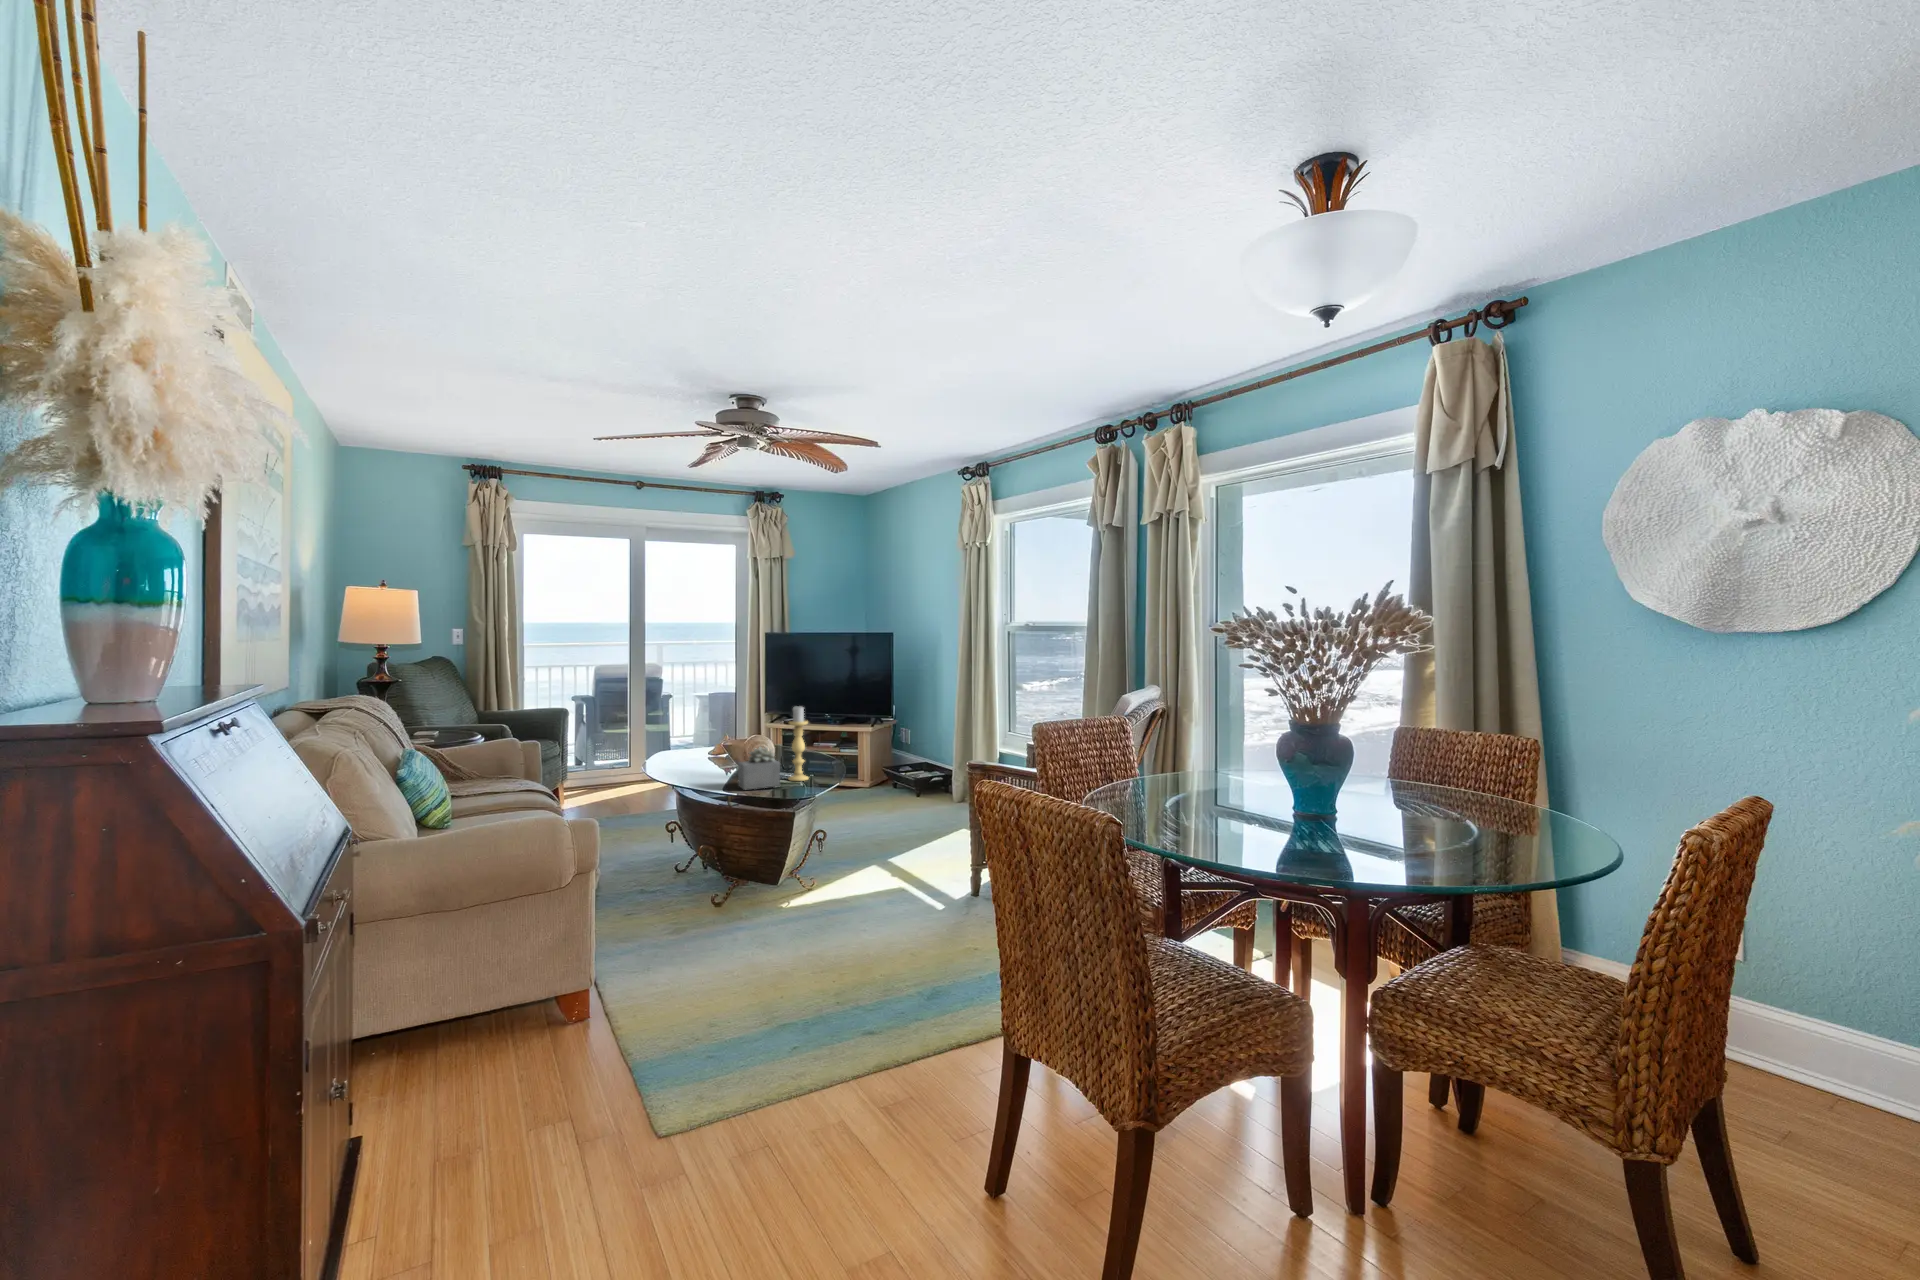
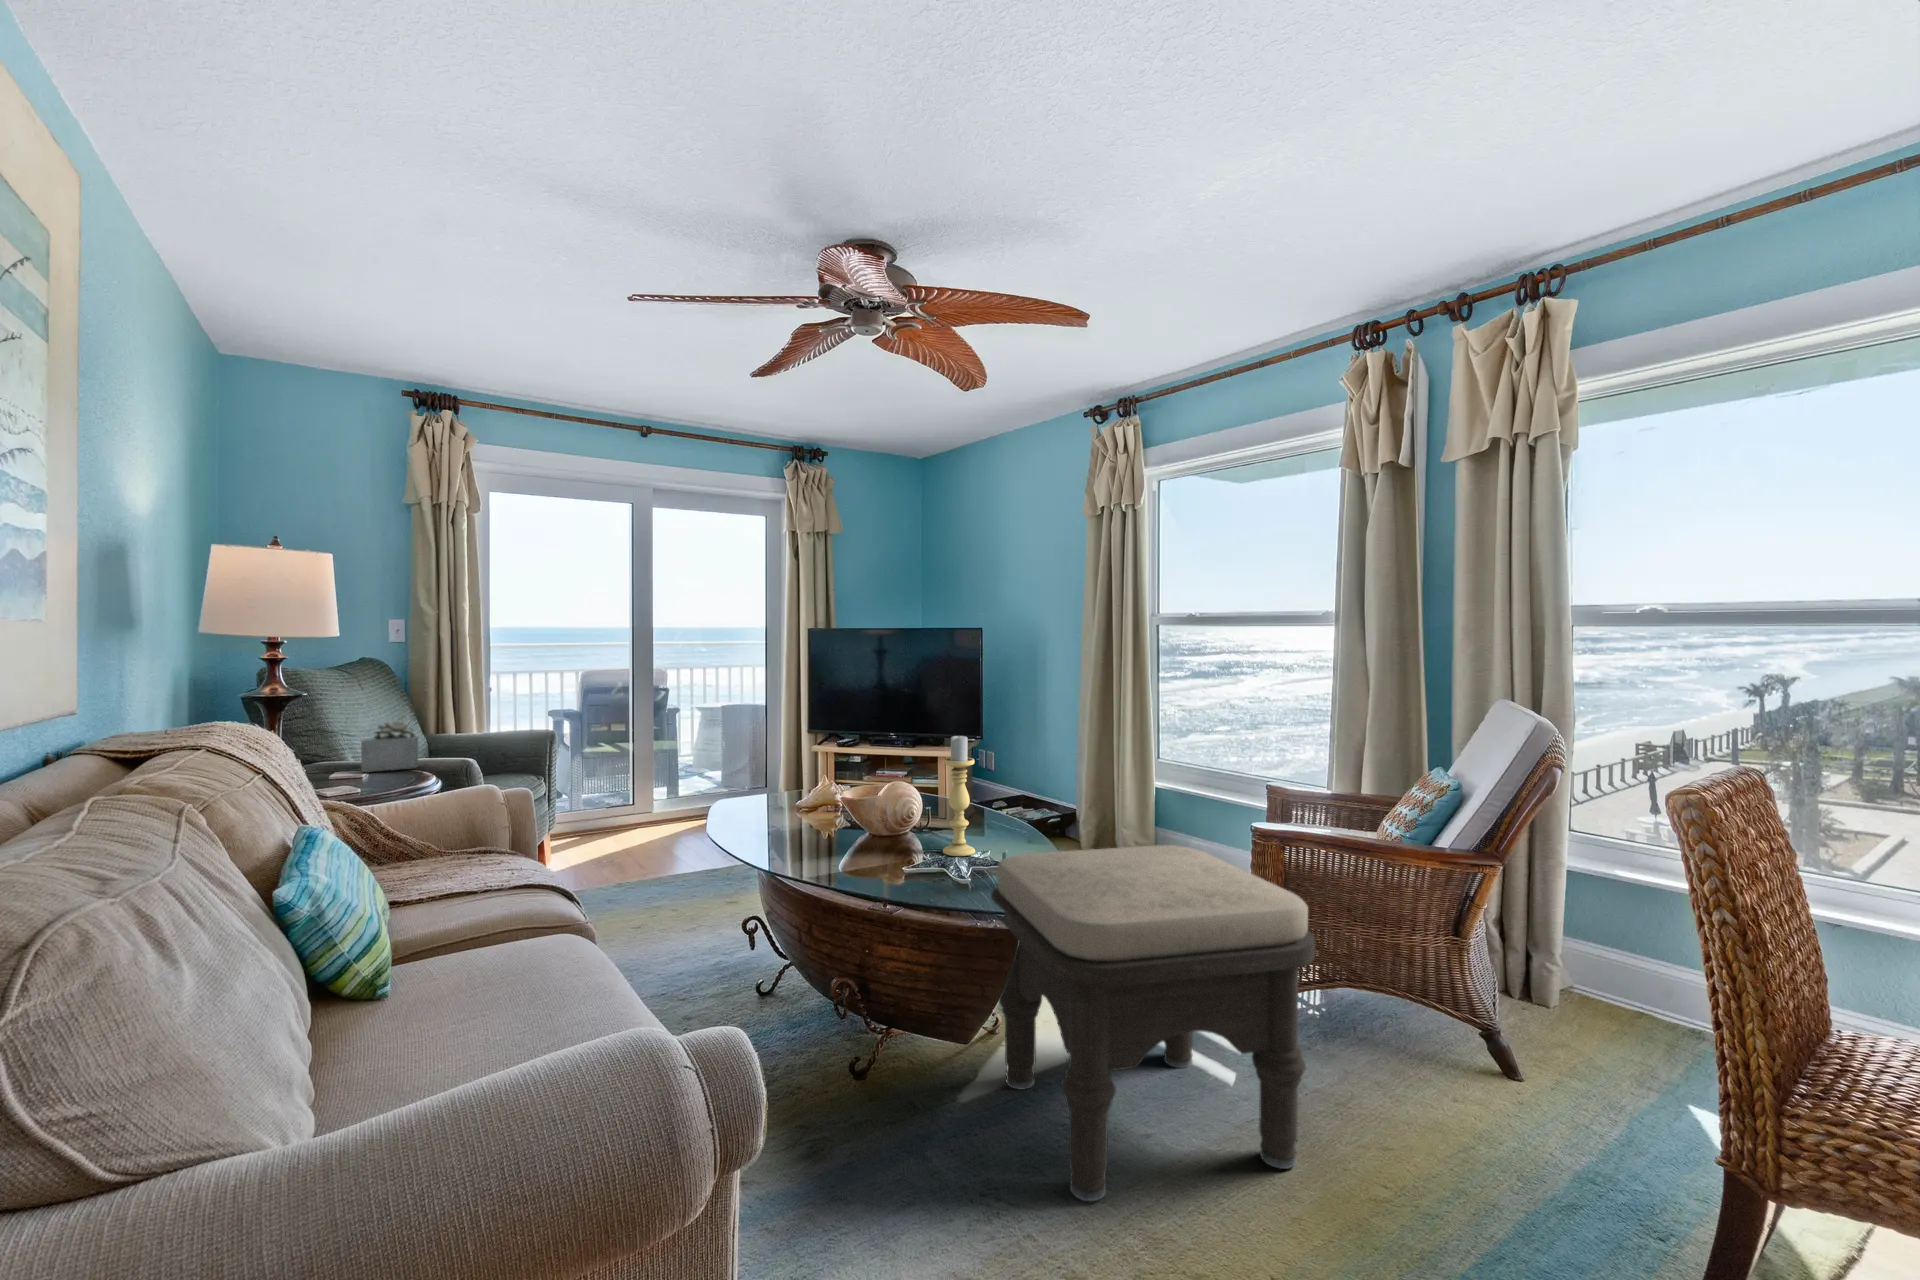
succulent plant: present [738,747,780,789] -> present [361,720,418,772]
ottoman: none [793,772,952,950] -> present [991,845,1315,1201]

